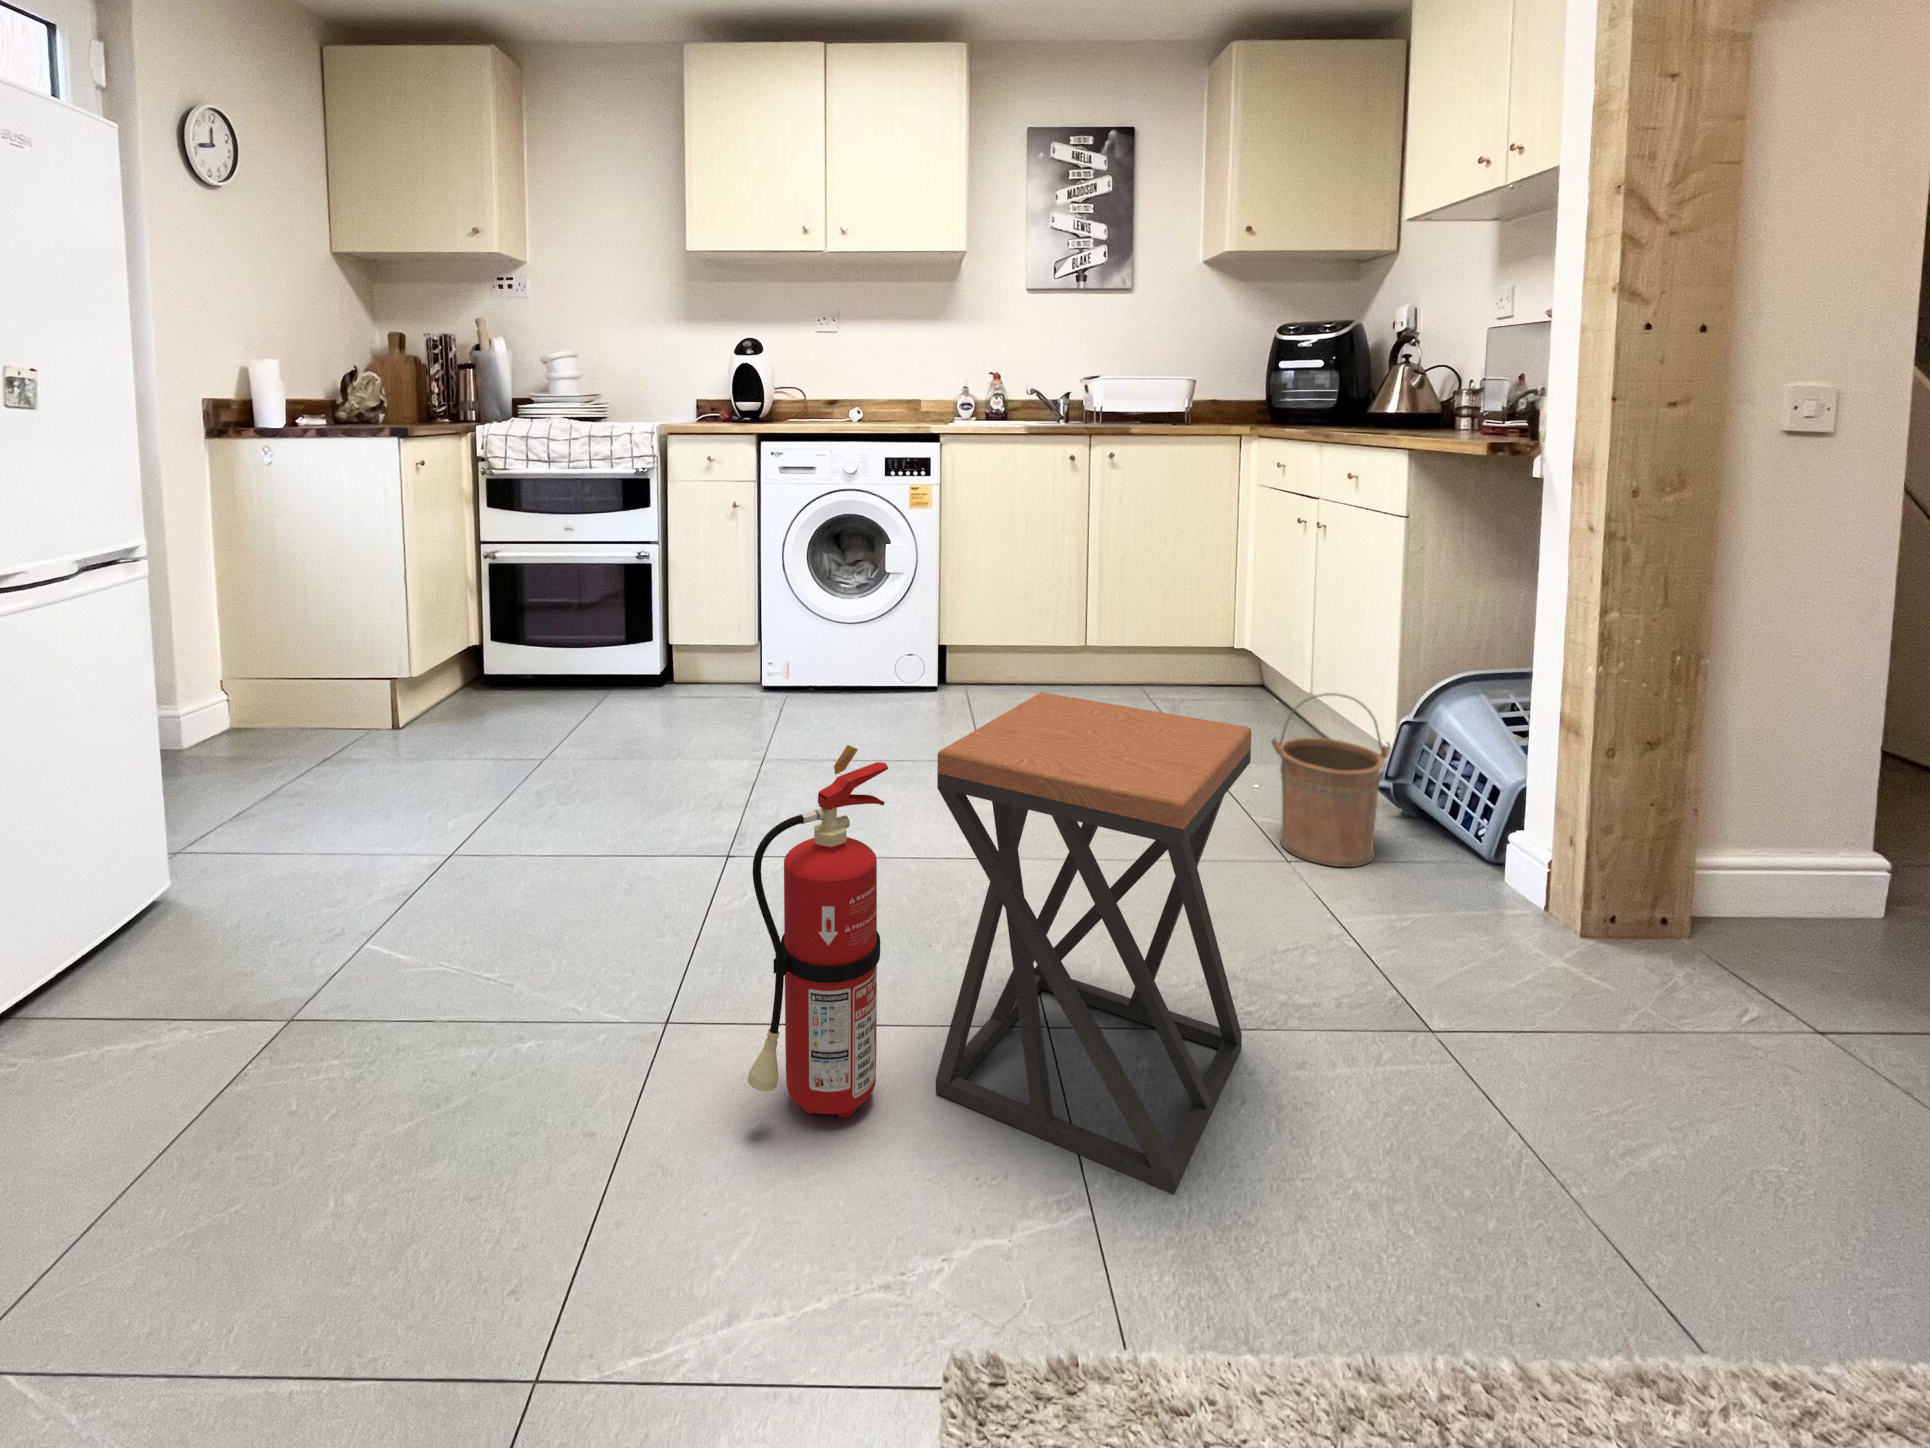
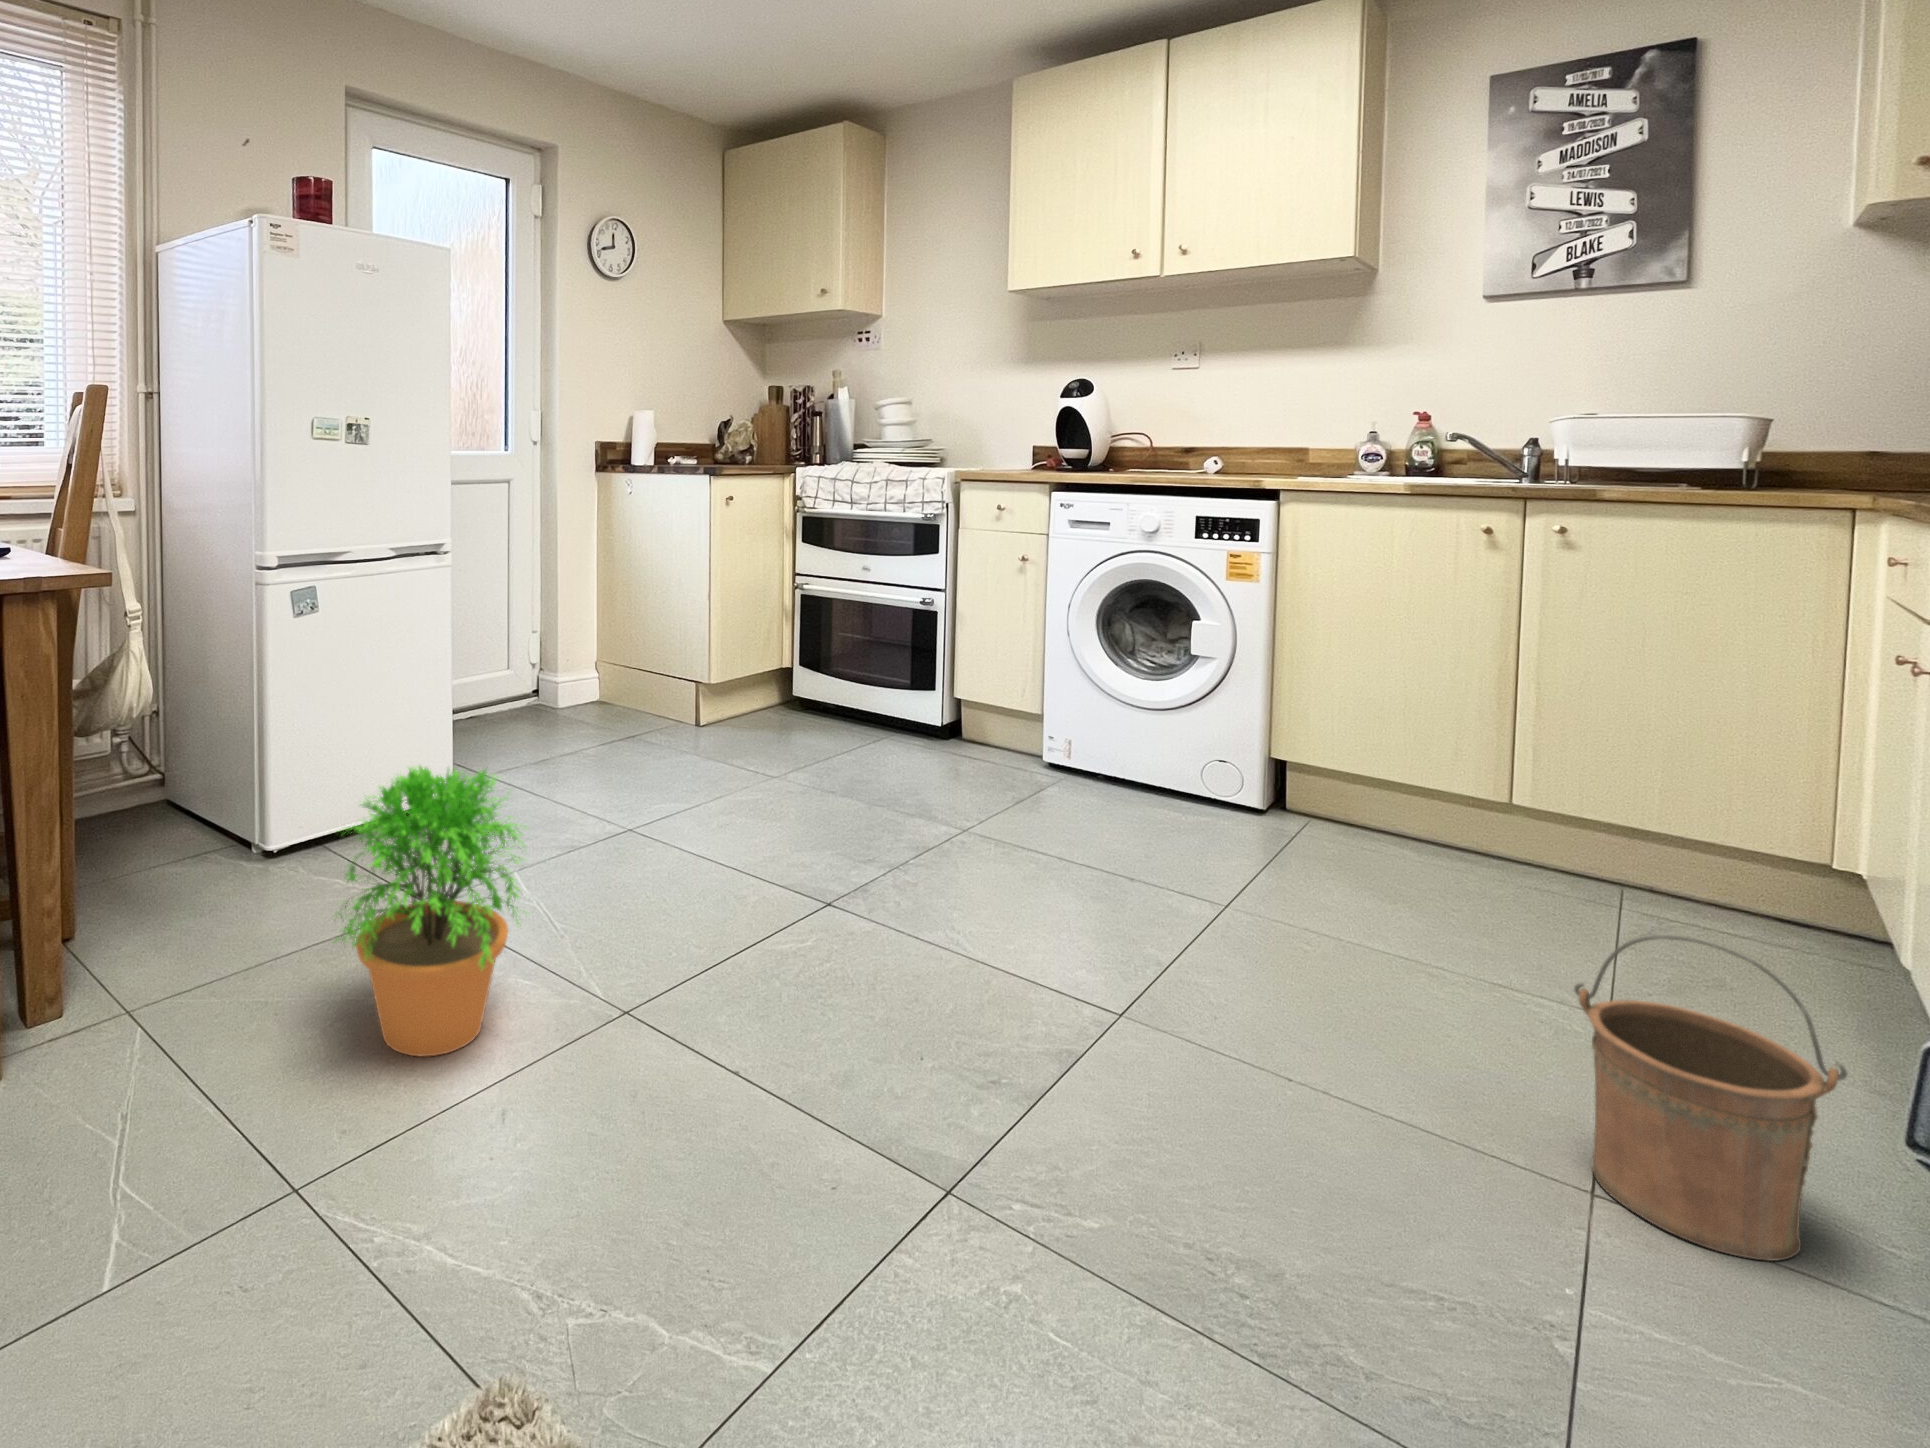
stool: present [936,692,1251,1195] -> none [760,782,1166,1382]
fire extinguisher: present [748,745,888,1118] -> none [587,772,746,1134]
potted plant: none [314,815,642,1213] -> present [335,766,524,1056]

